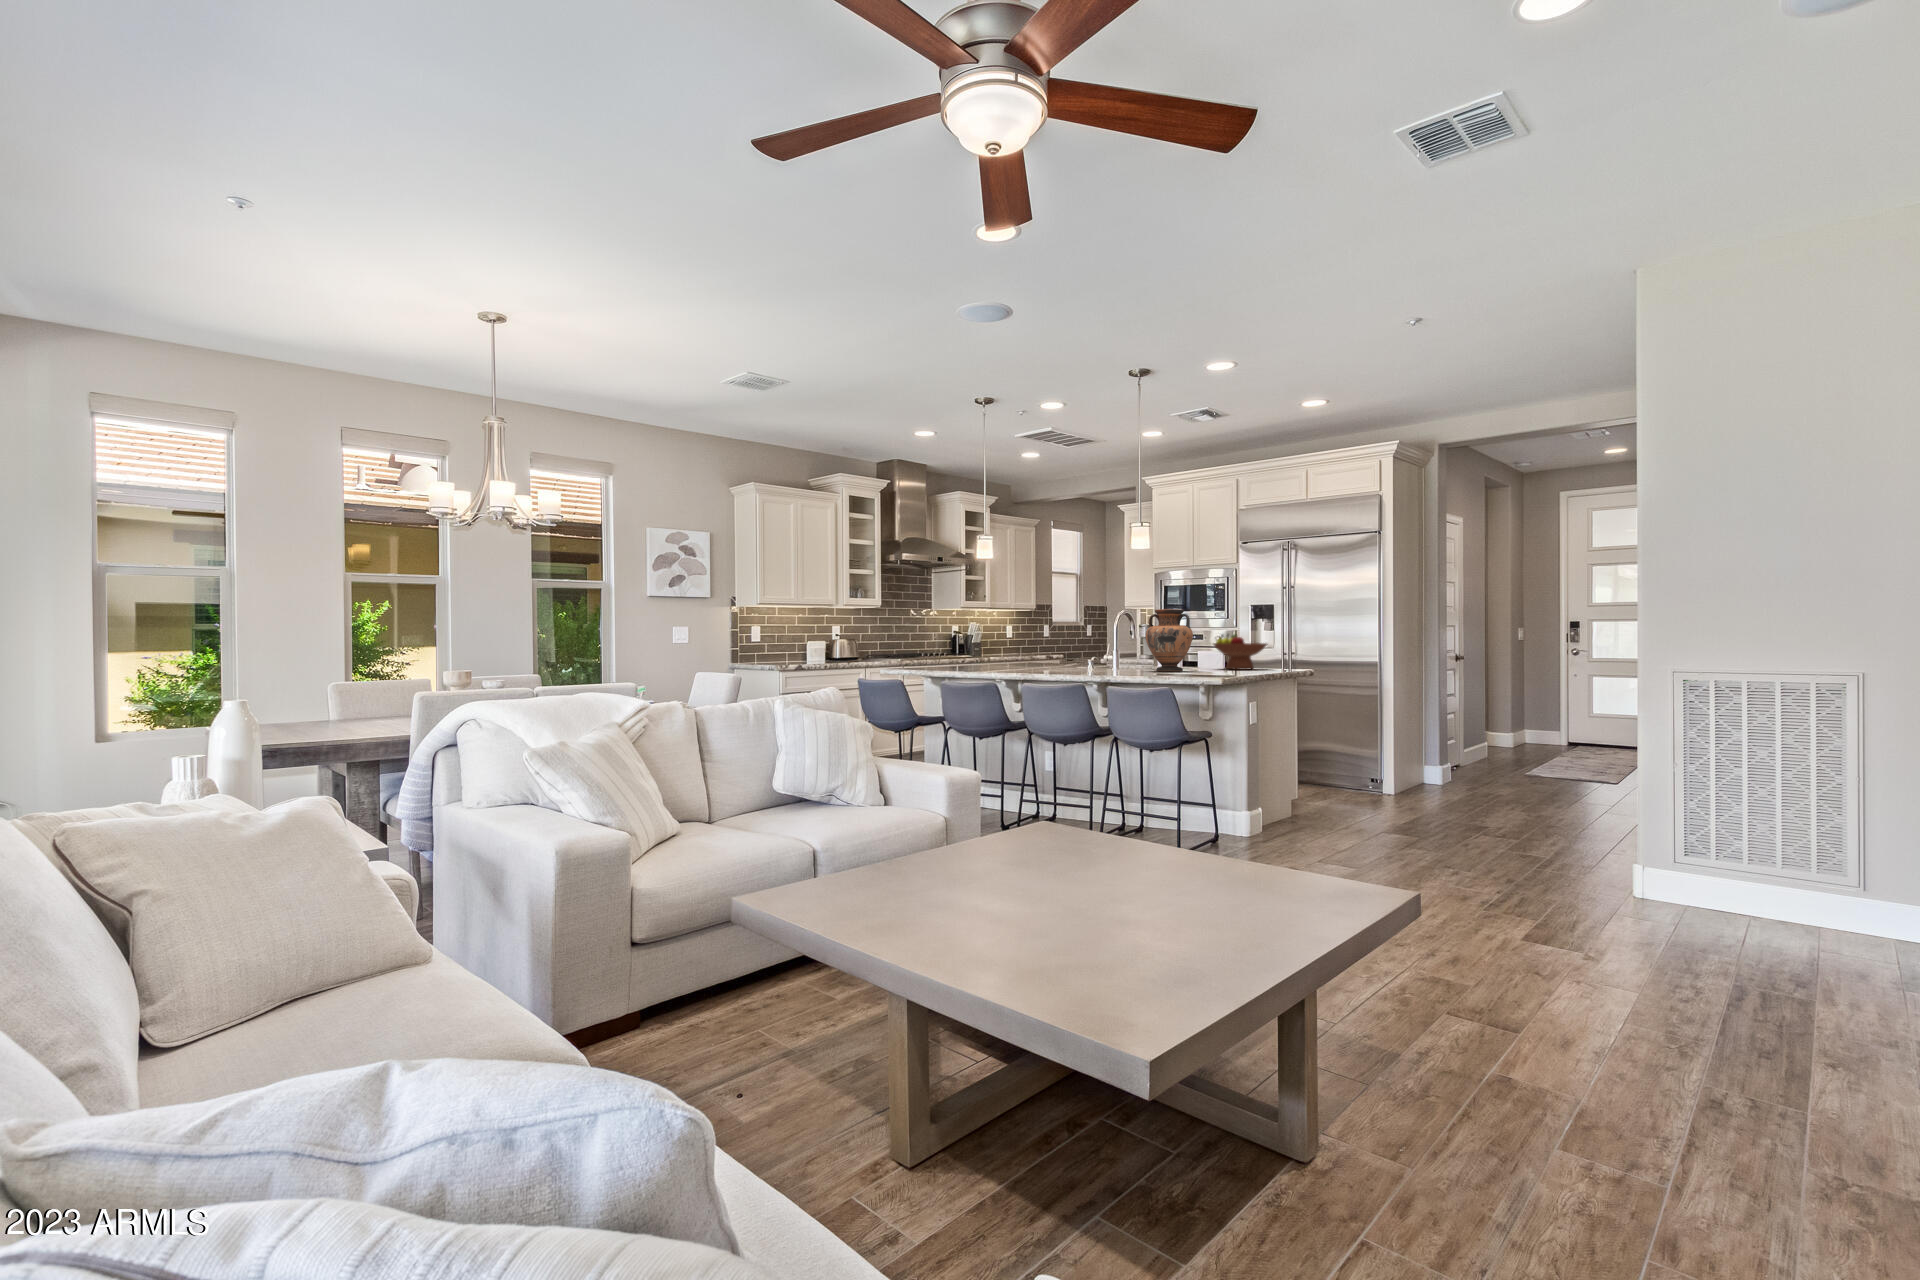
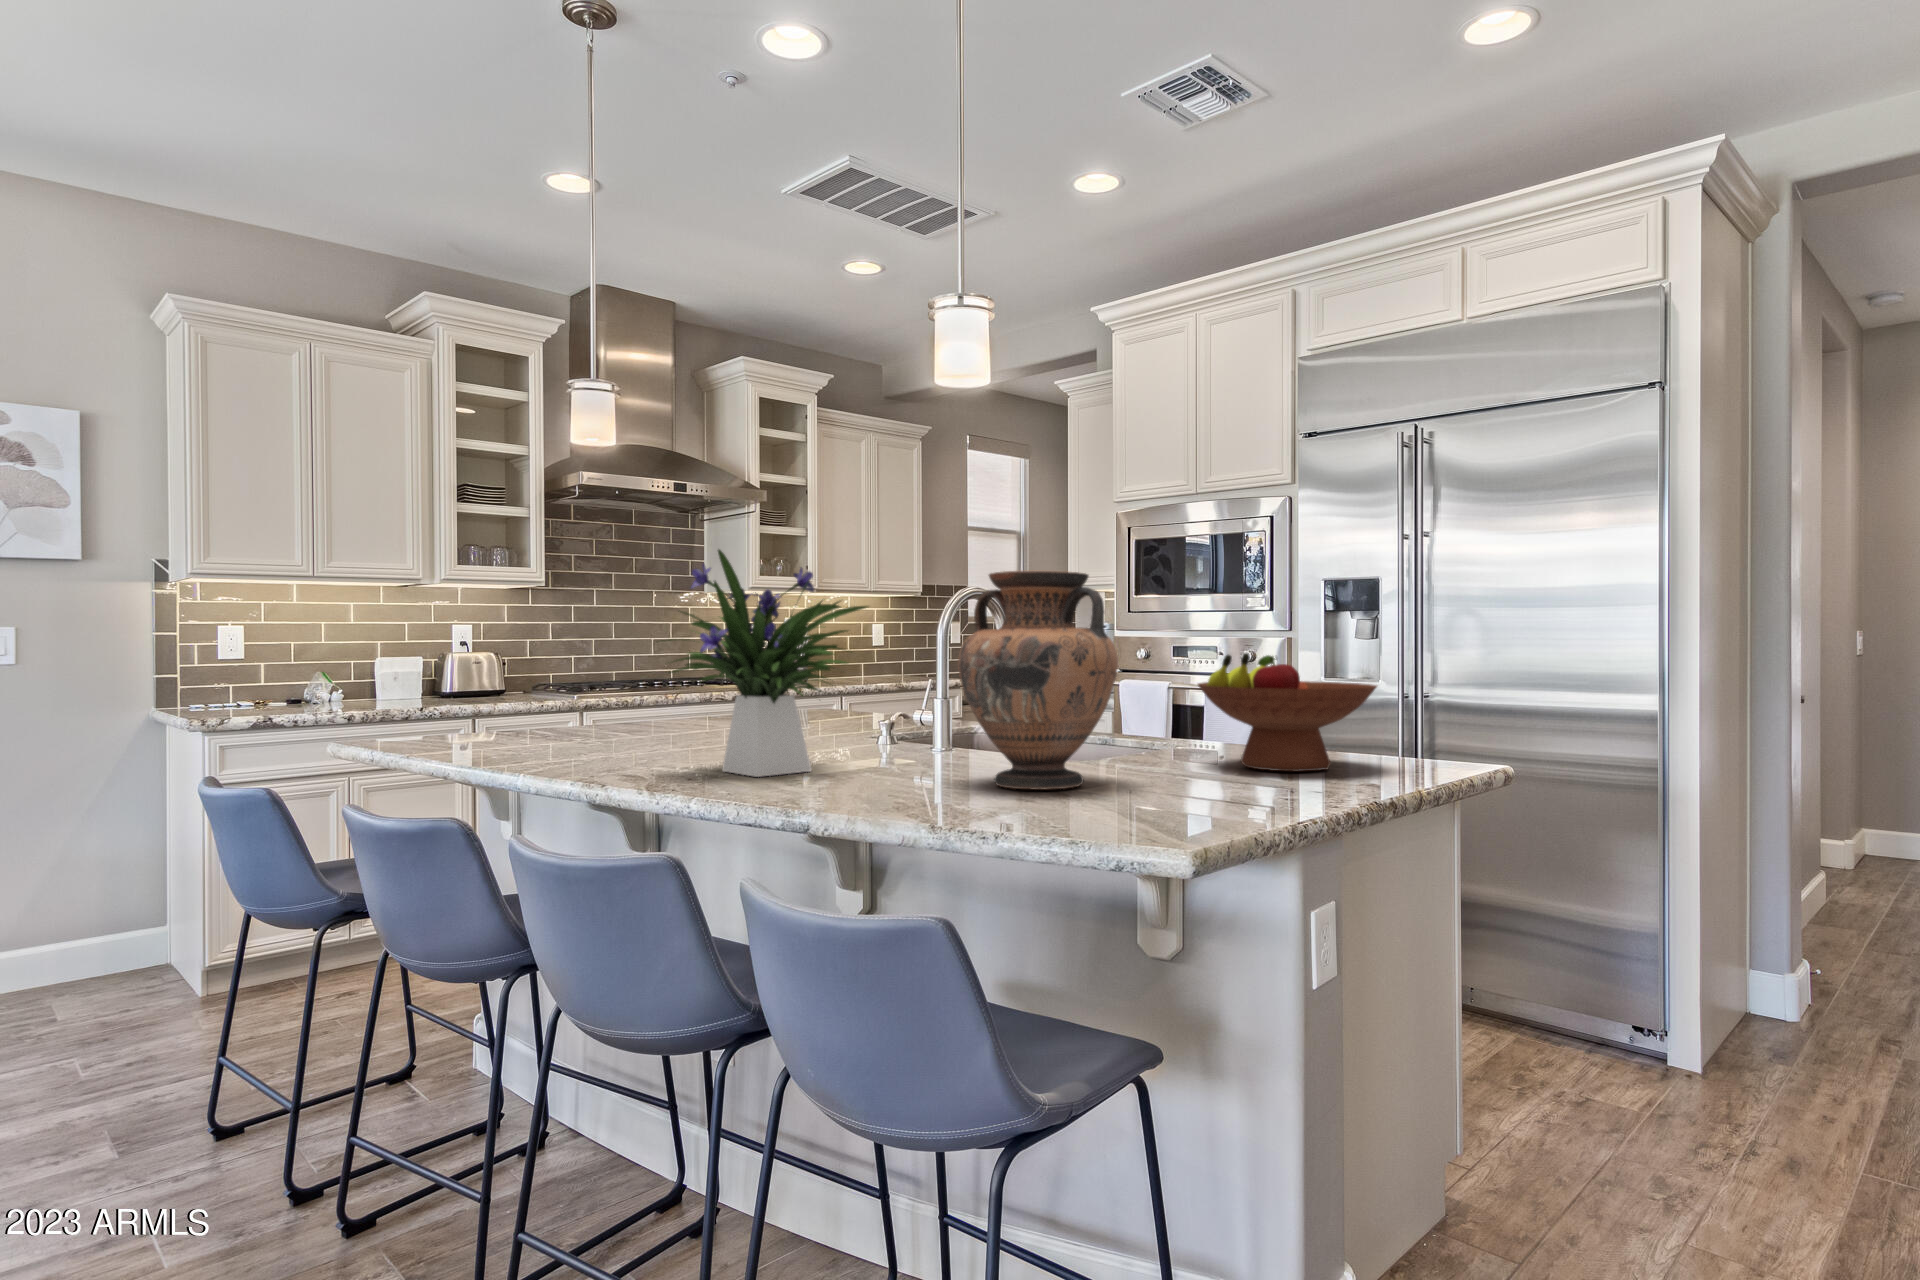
flower arrangement: none [1049,602,1115,671] -> present [670,550,868,777]

